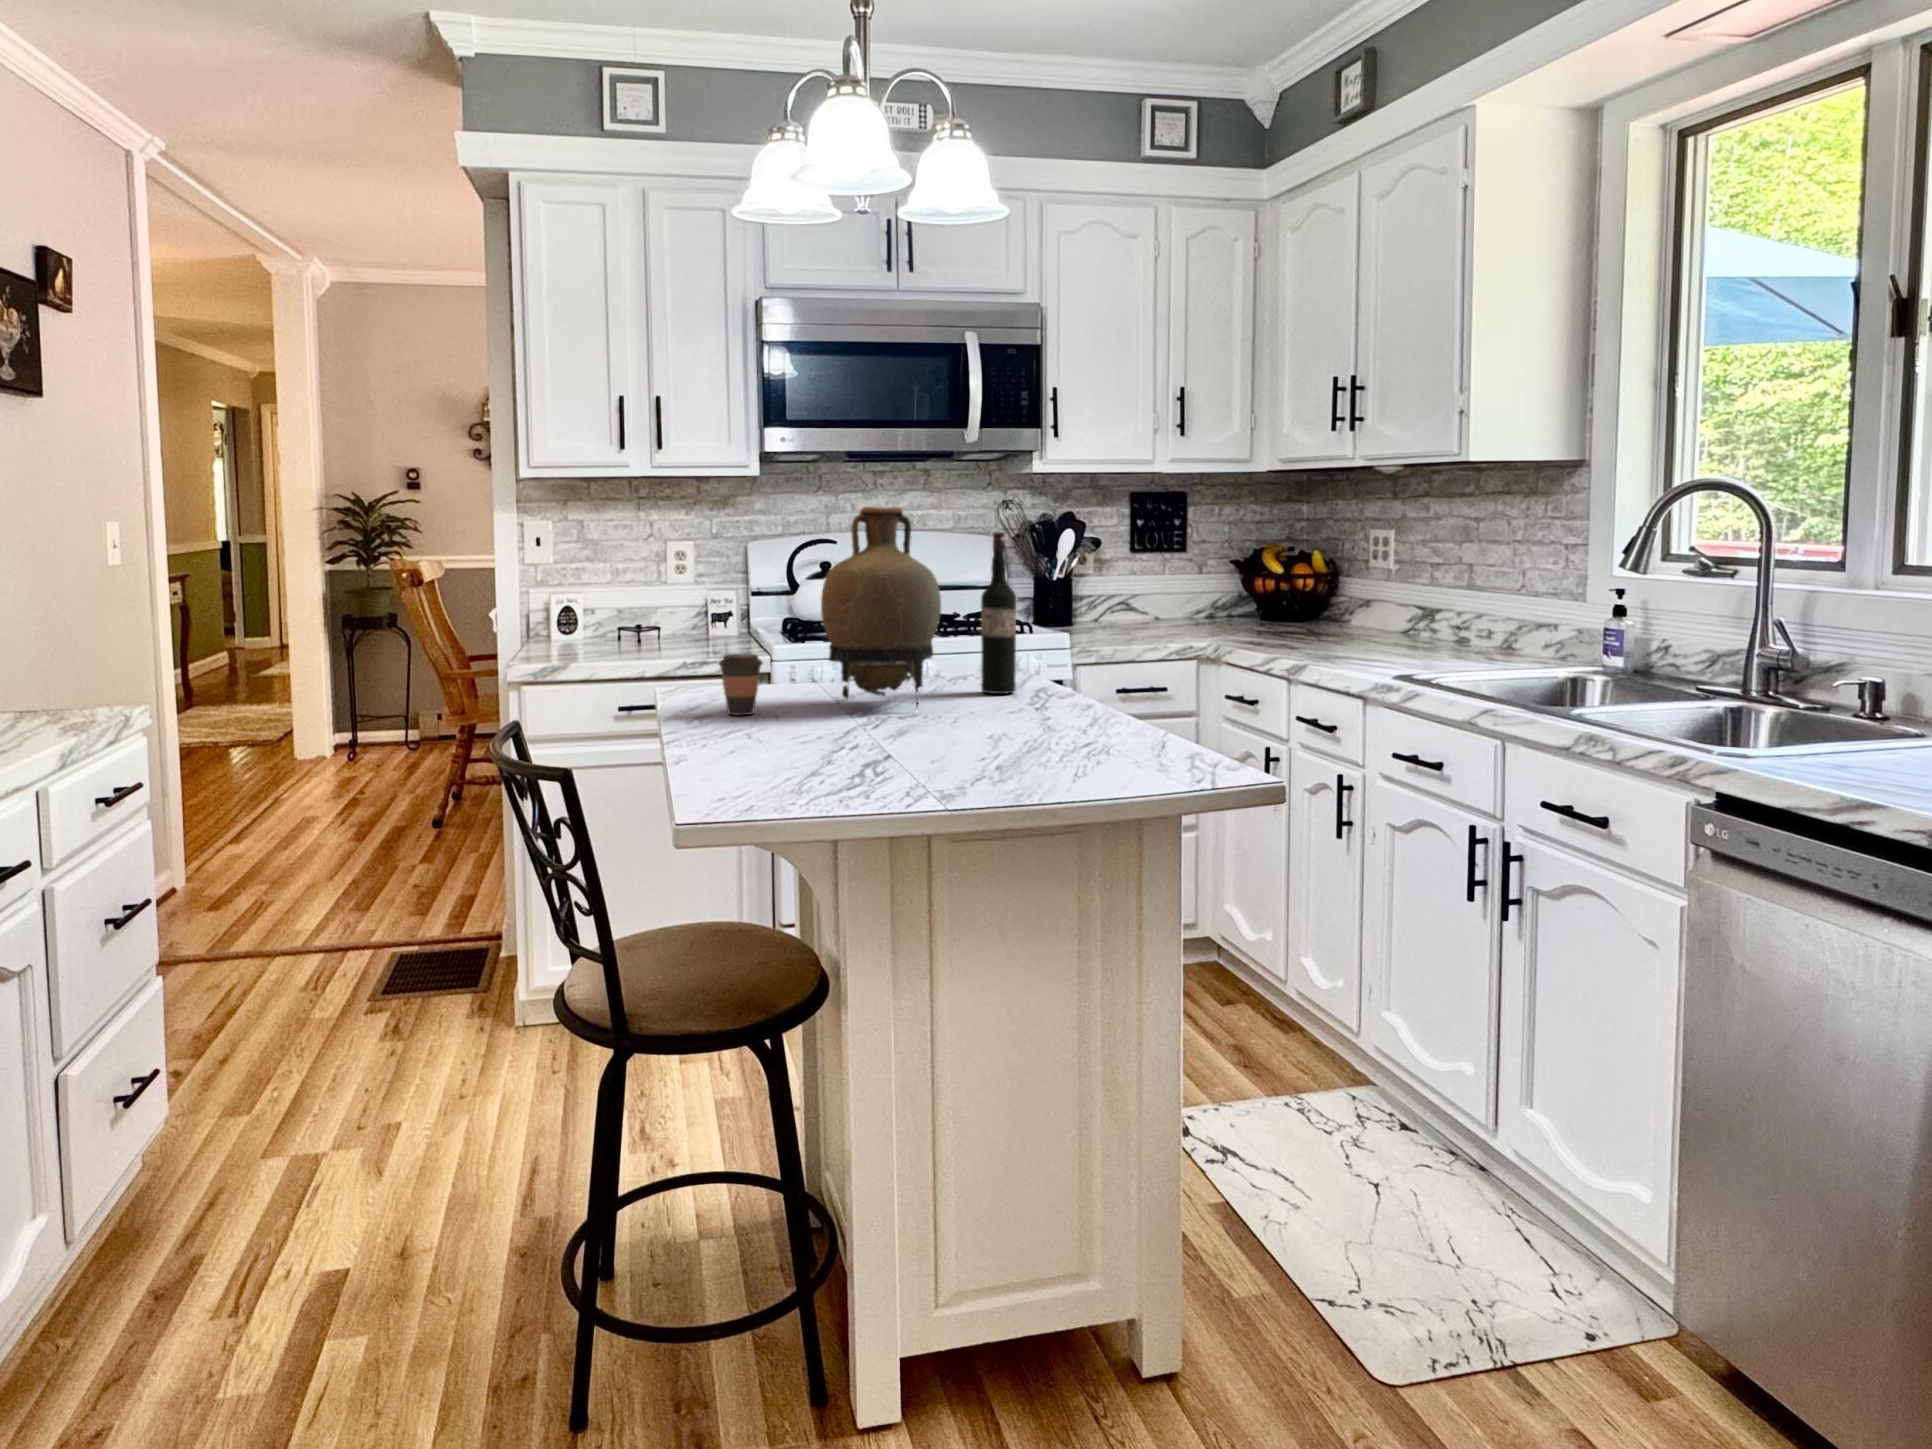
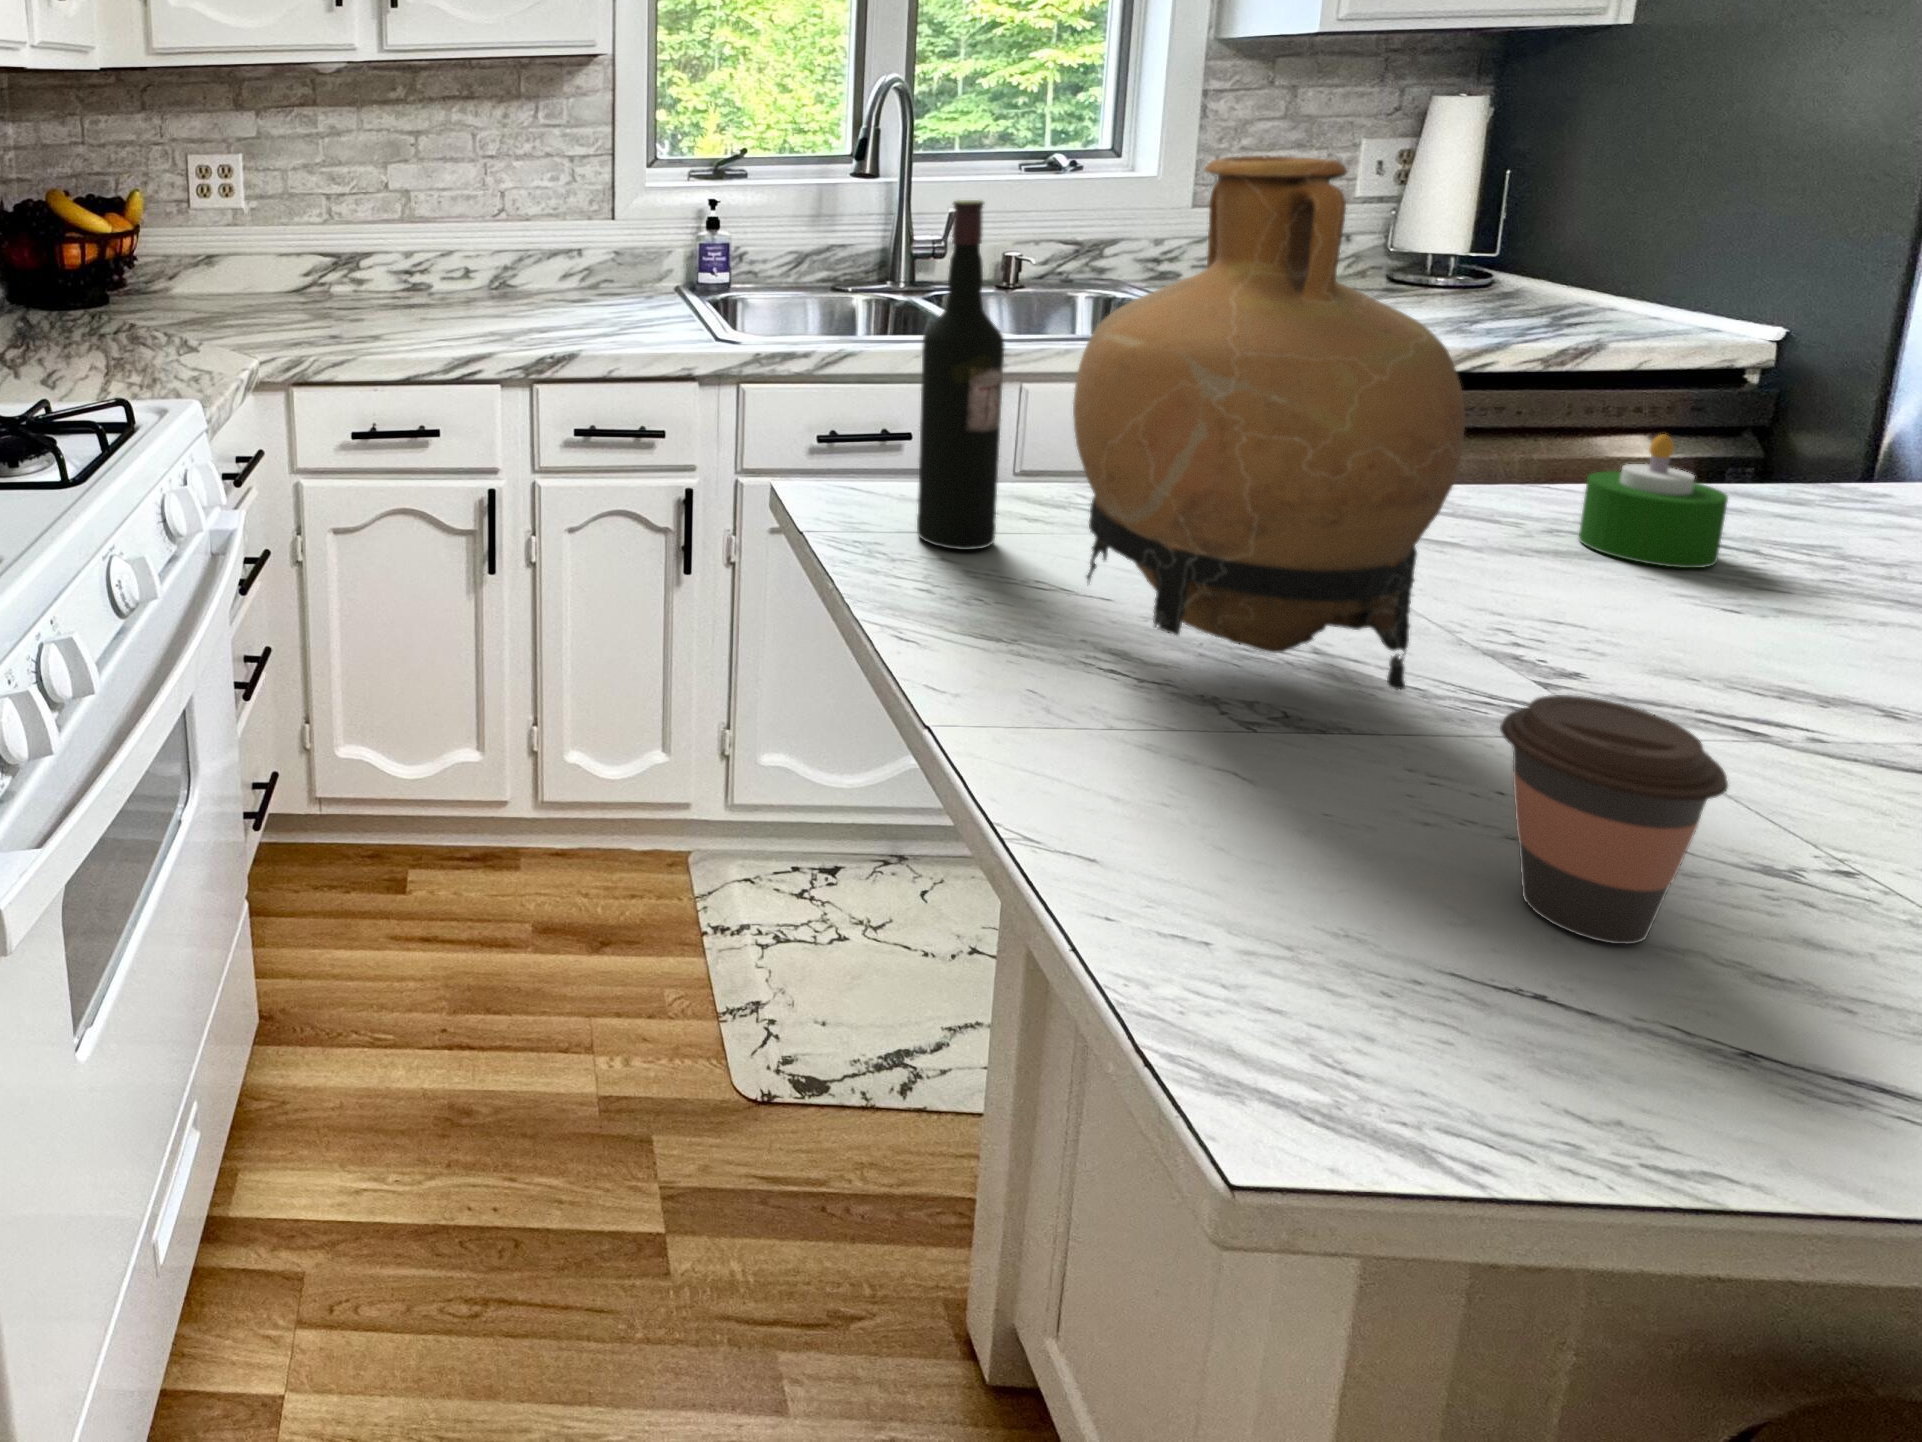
candle: none [1055,679,1113,753] -> present [1579,434,1728,568]

